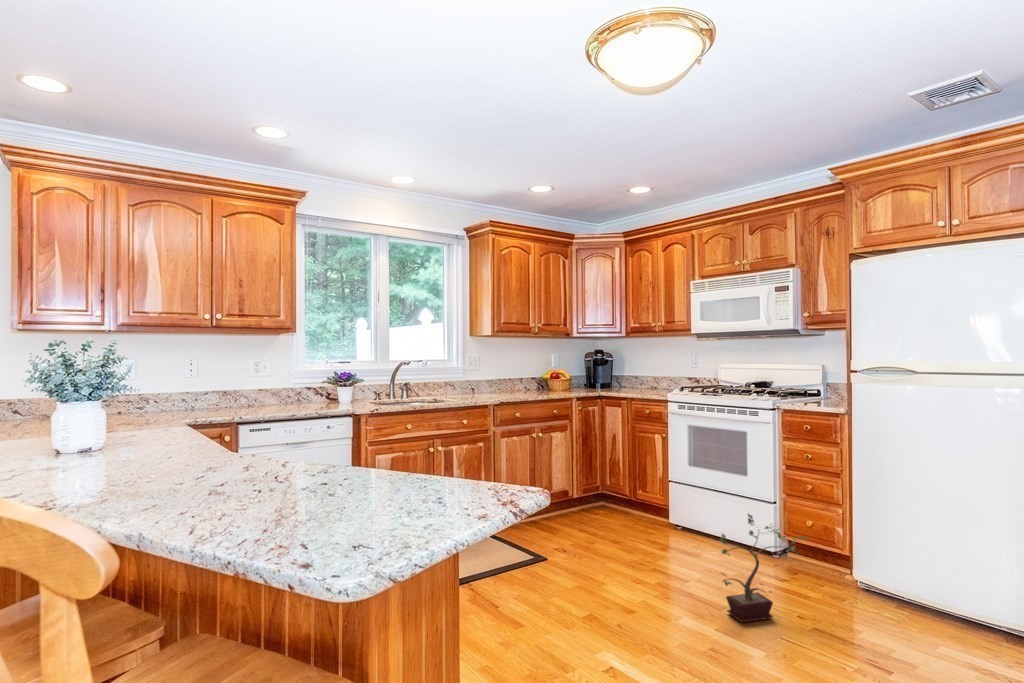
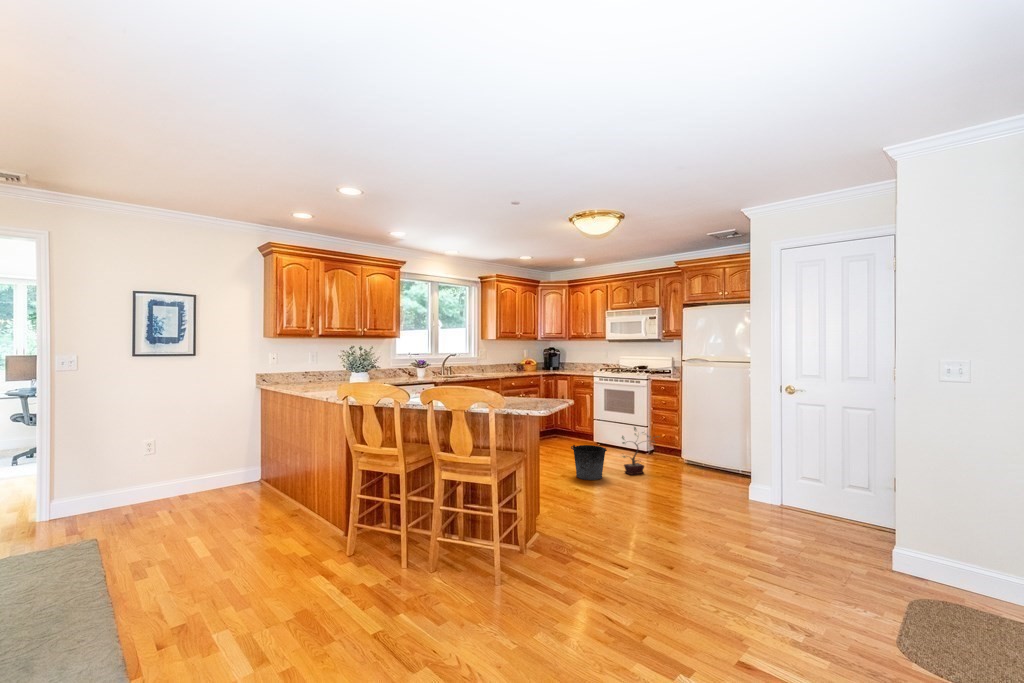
bucket: none [608,551,687,637] -> present [571,445,607,480]

